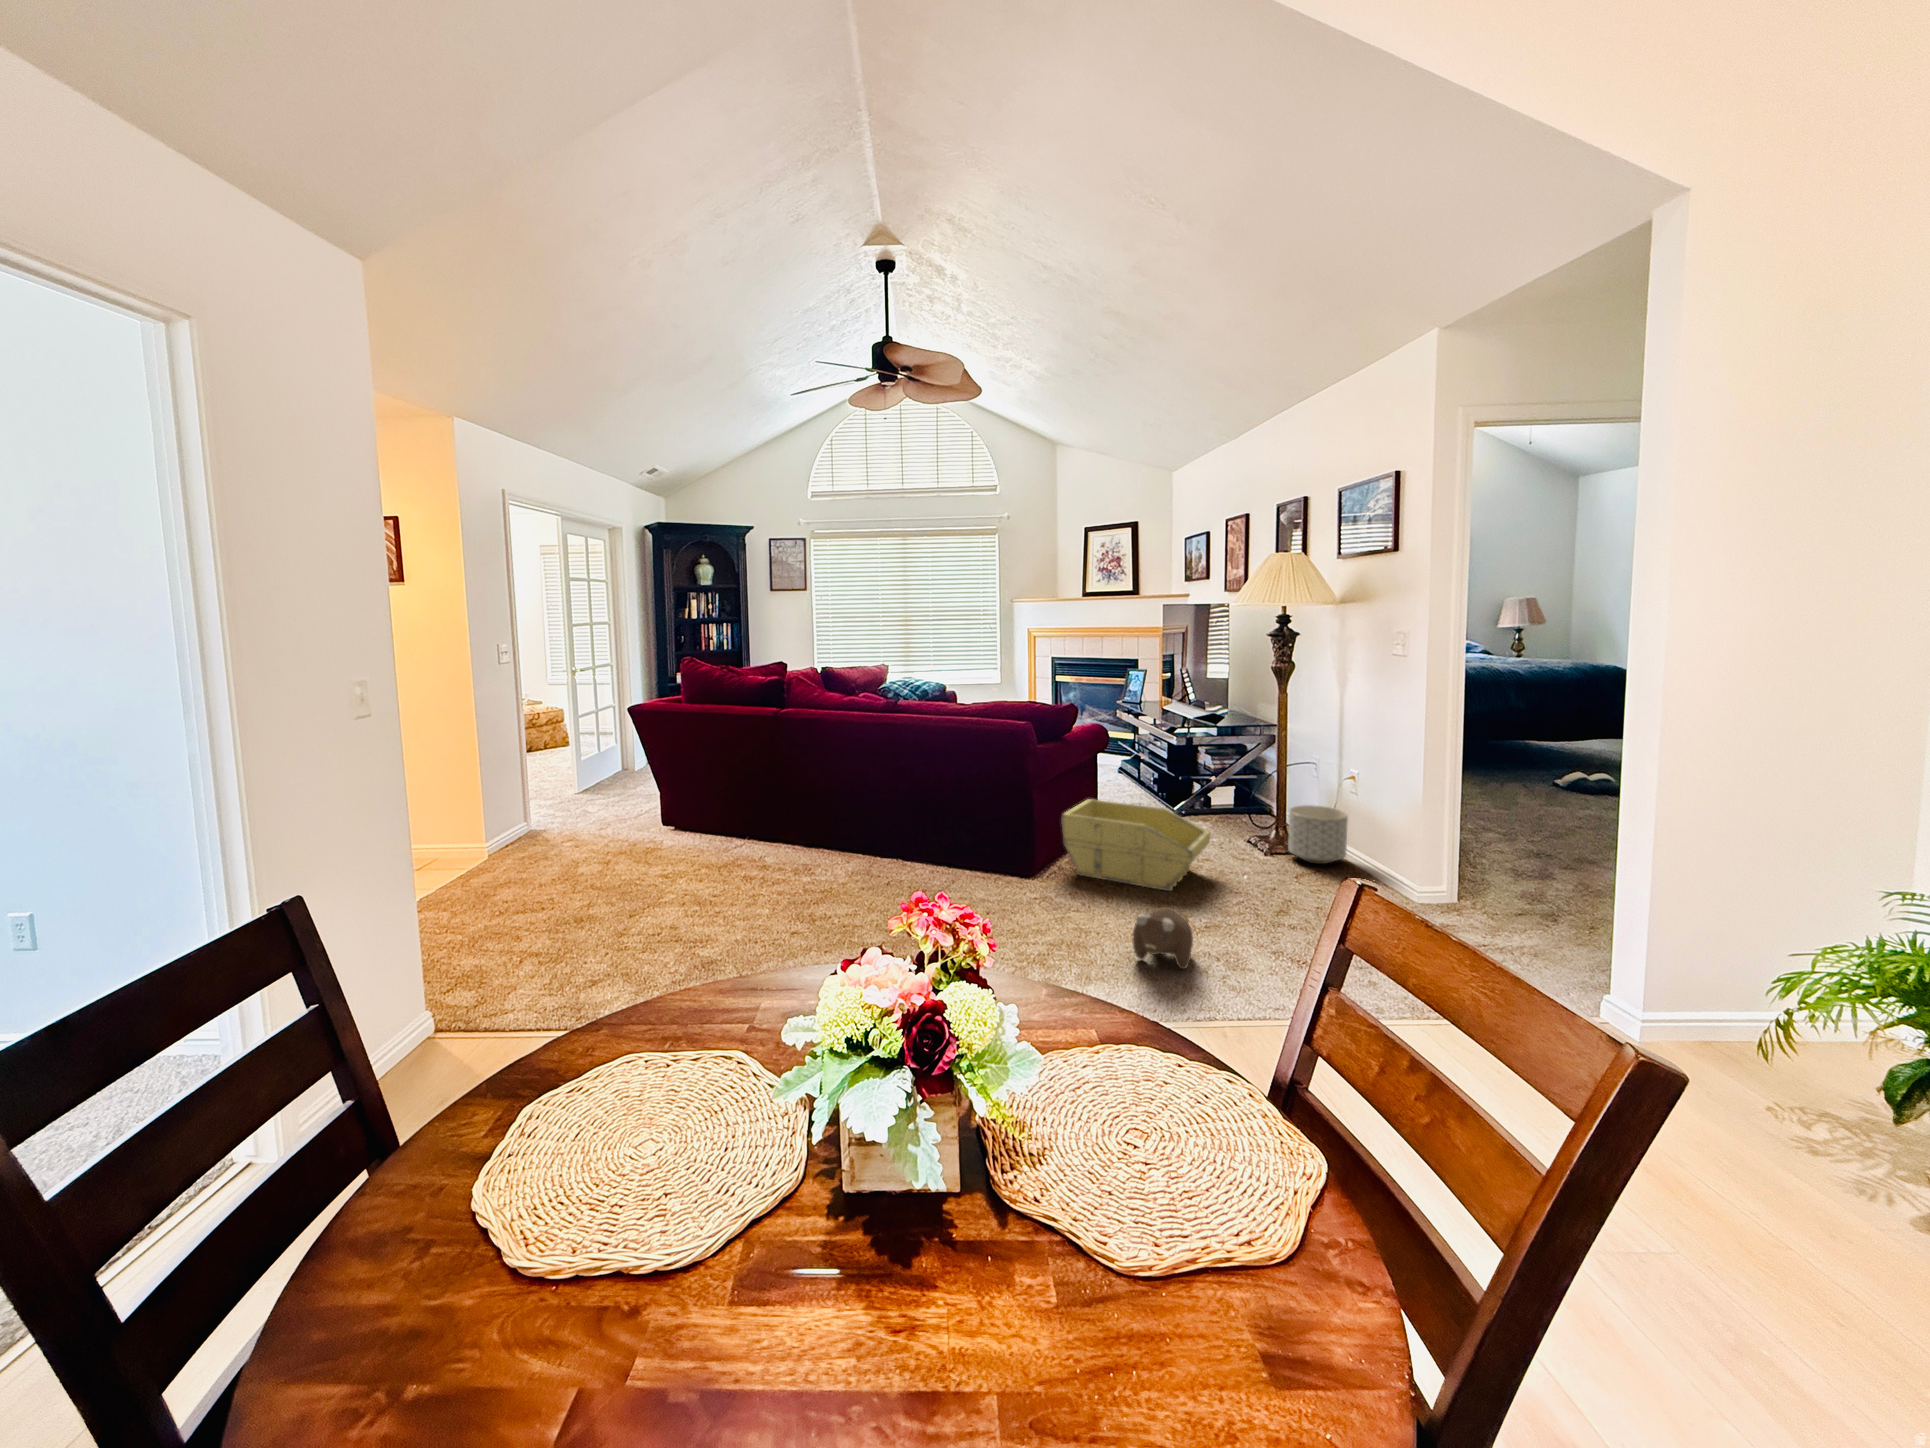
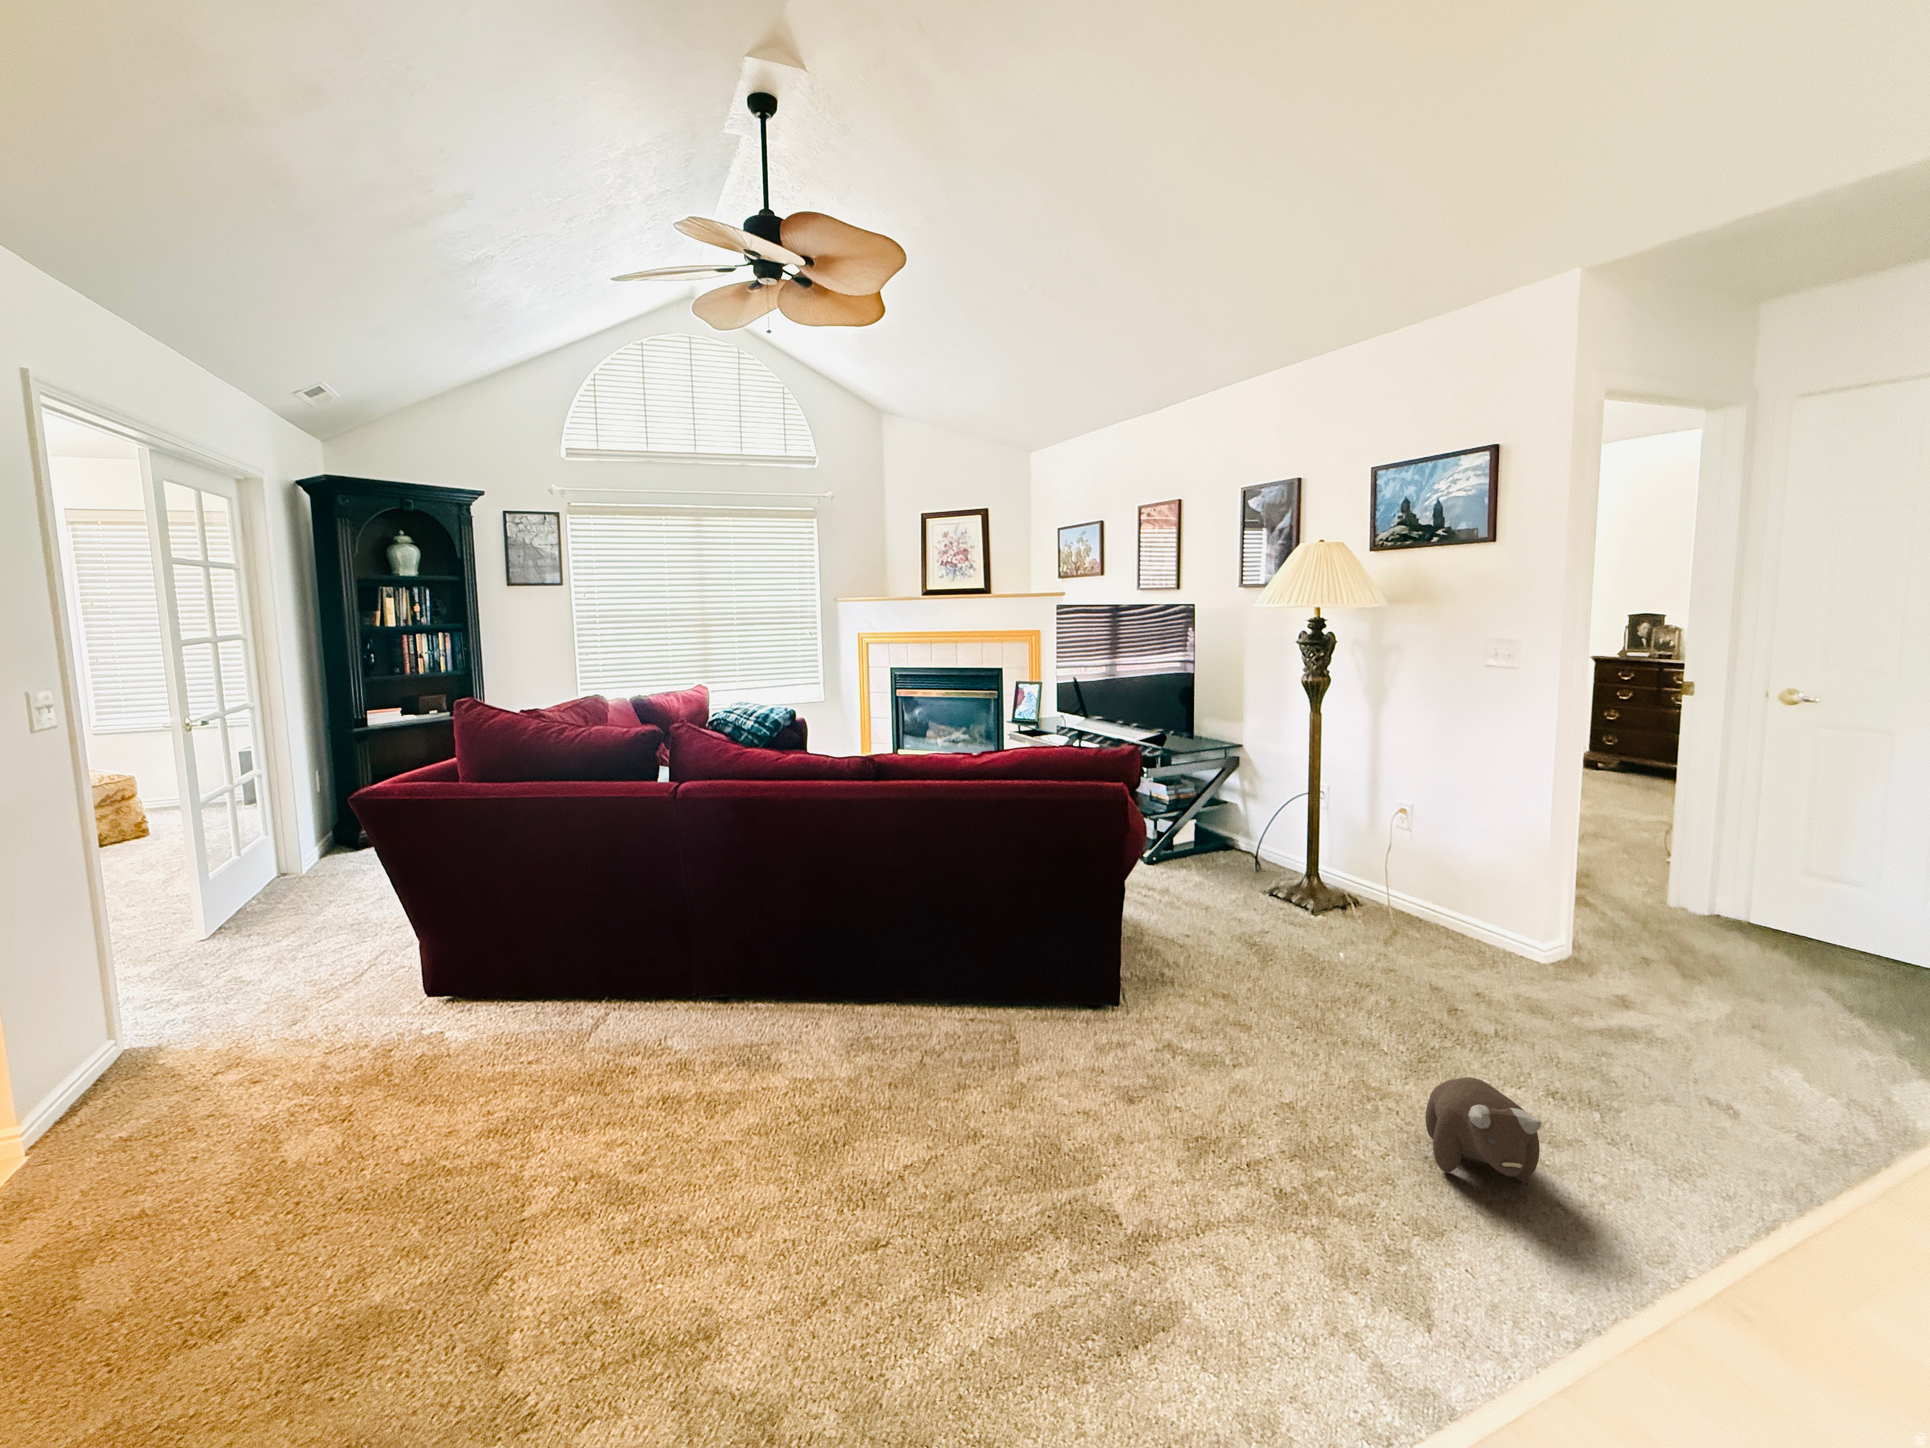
storage bin: present [1061,799,1211,891] -> none [1133,878,1345,1010]
planter: present [1288,805,1348,864] -> none [1357,854,1435,930]

